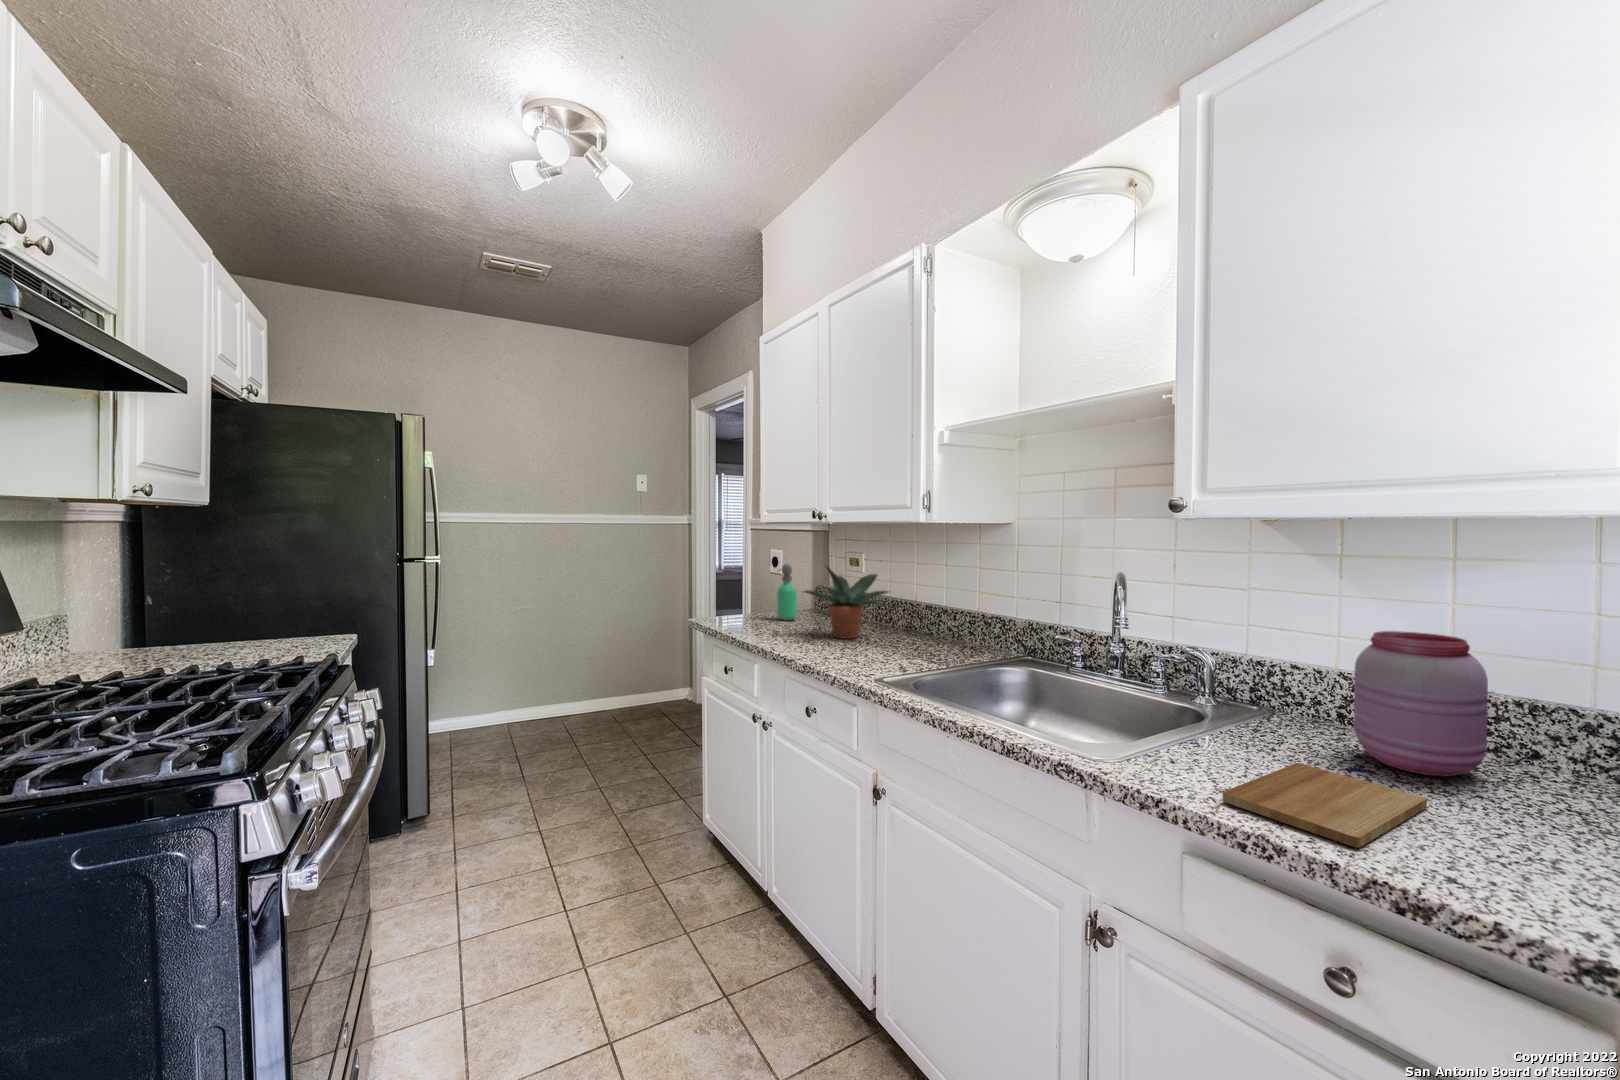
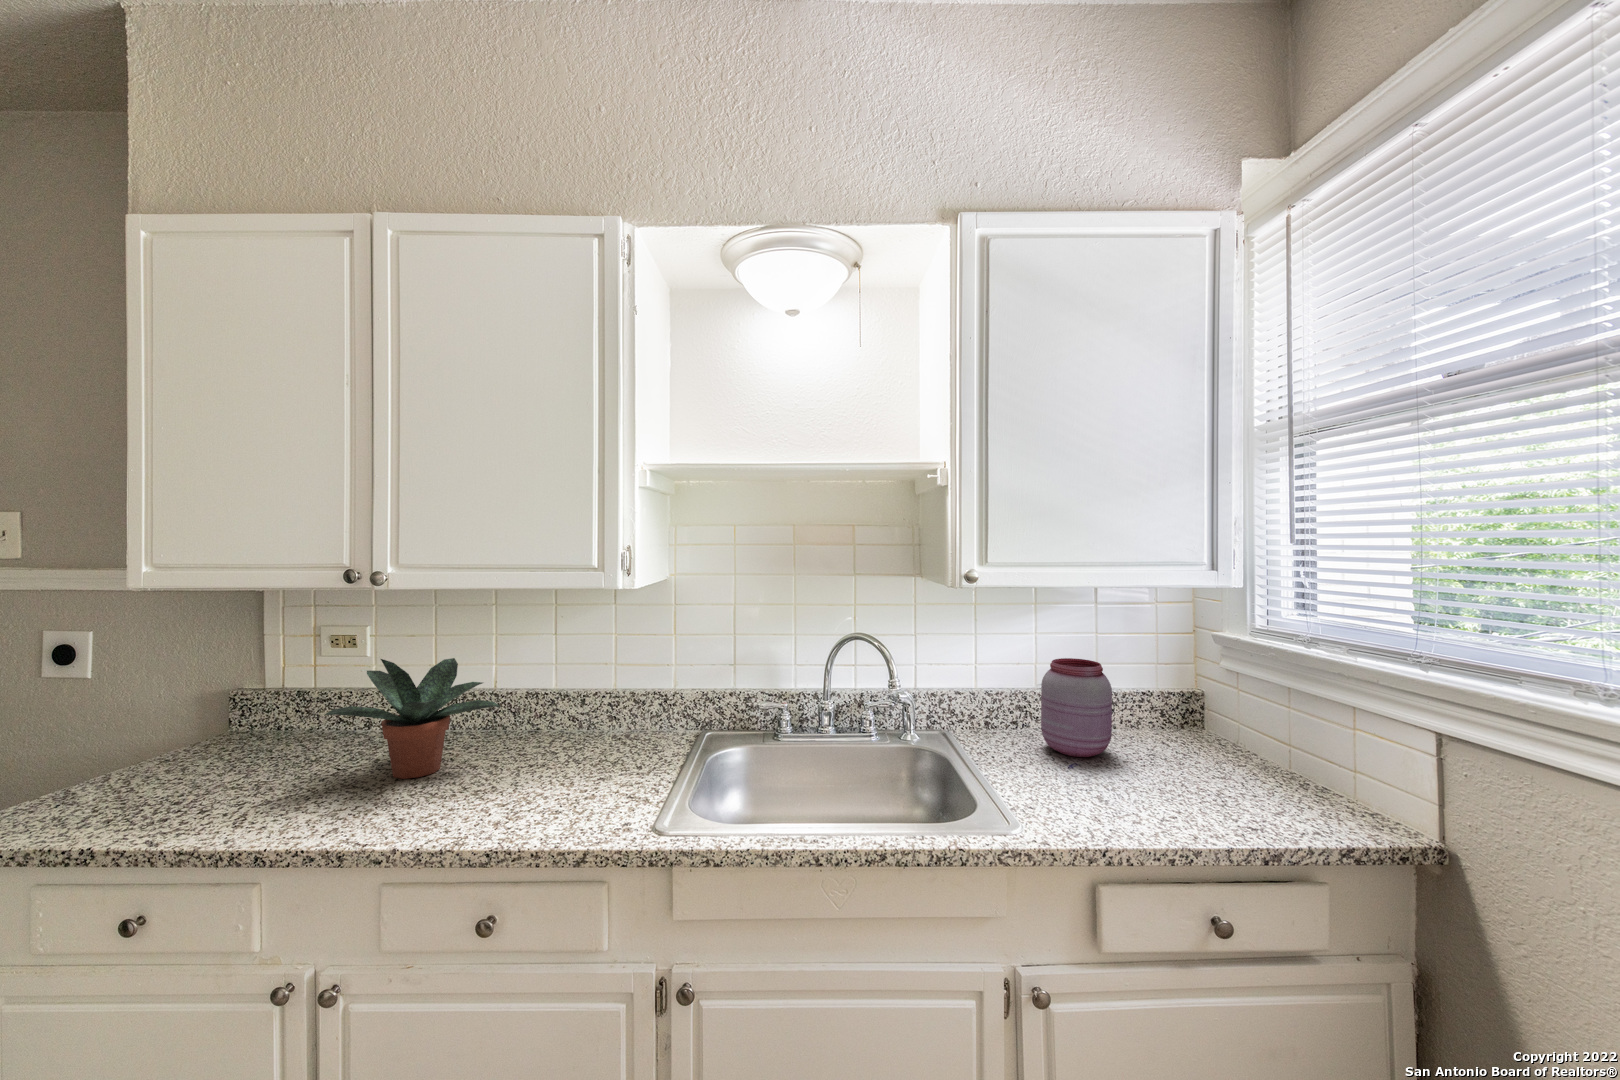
soap dispenser: present [777,564,797,621] -> none [177,661,228,774]
cutting board: present [1223,763,1427,848] -> none [1072,775,1212,830]

